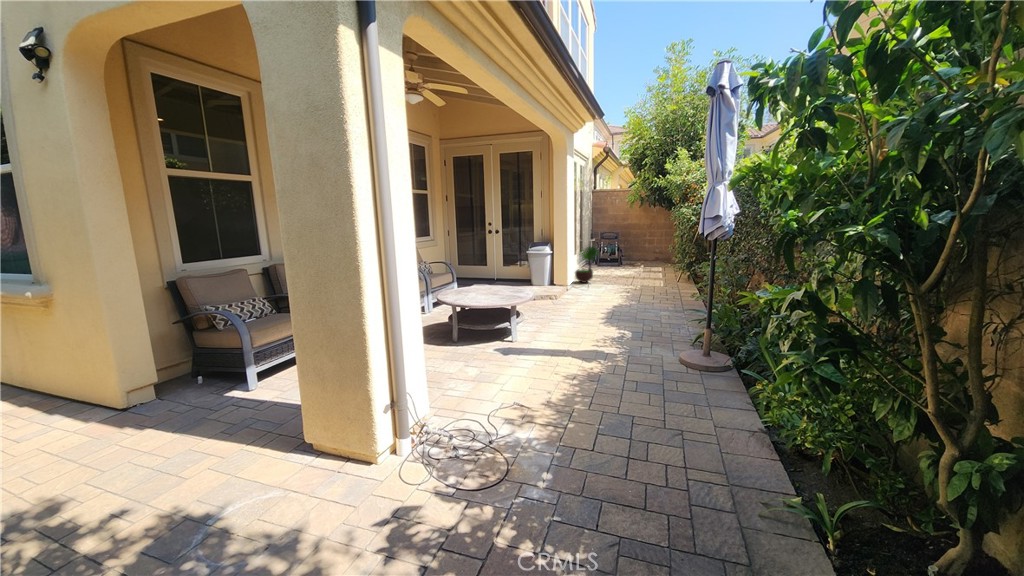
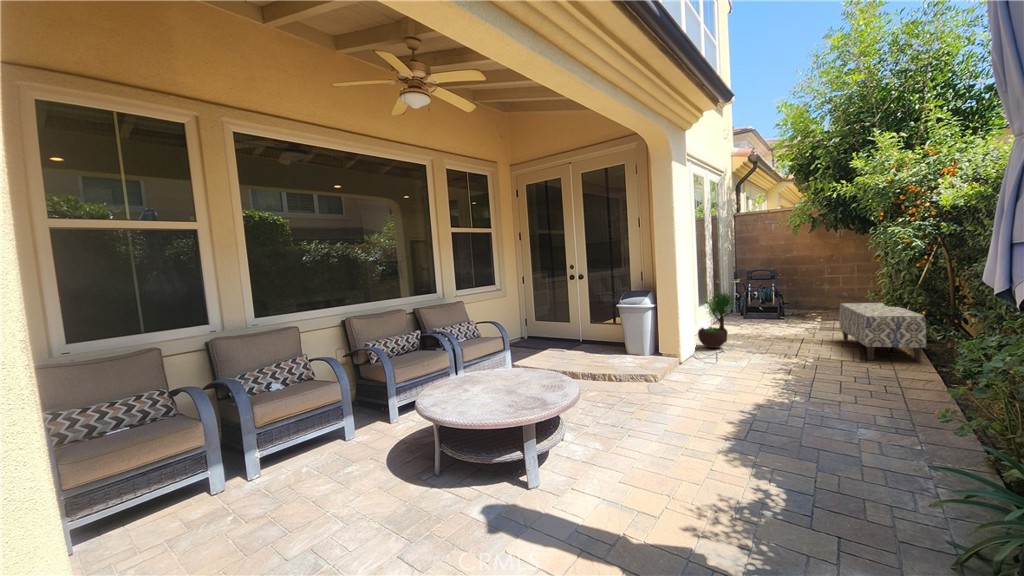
bench: none [654,254,694,286] -> present [839,303,926,362]

